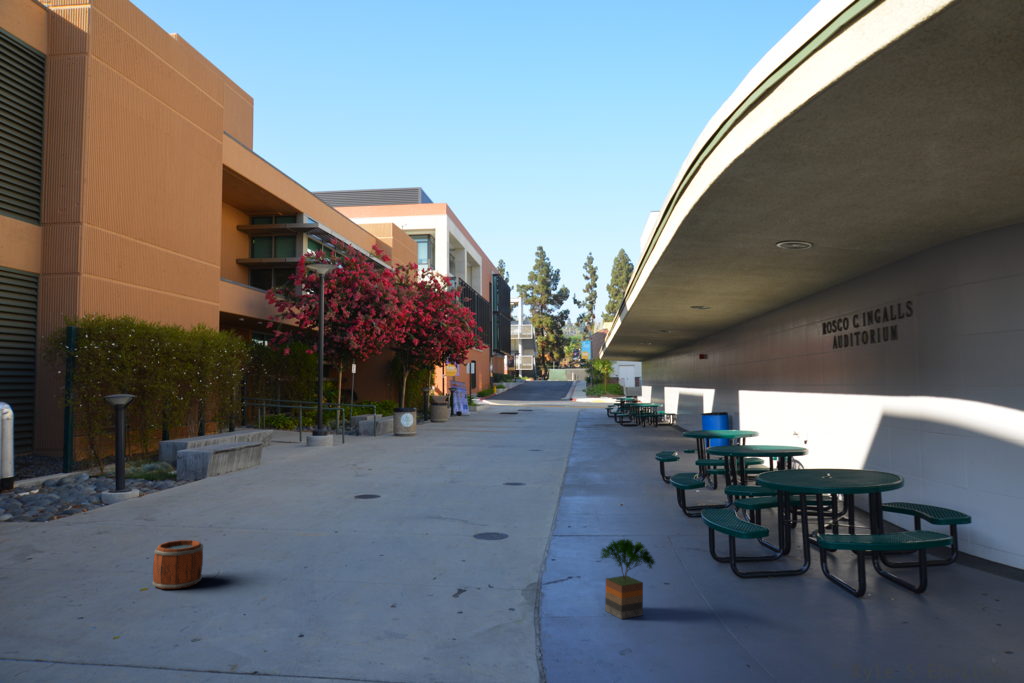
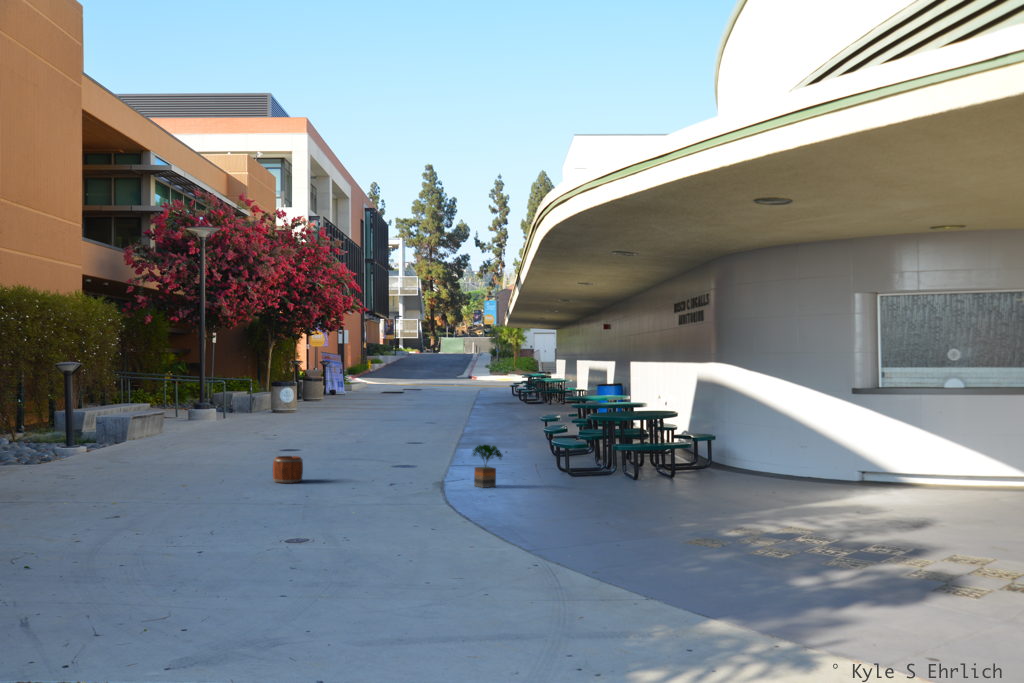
bucket: present [153,540,203,589] -> present [273,456,303,483]

